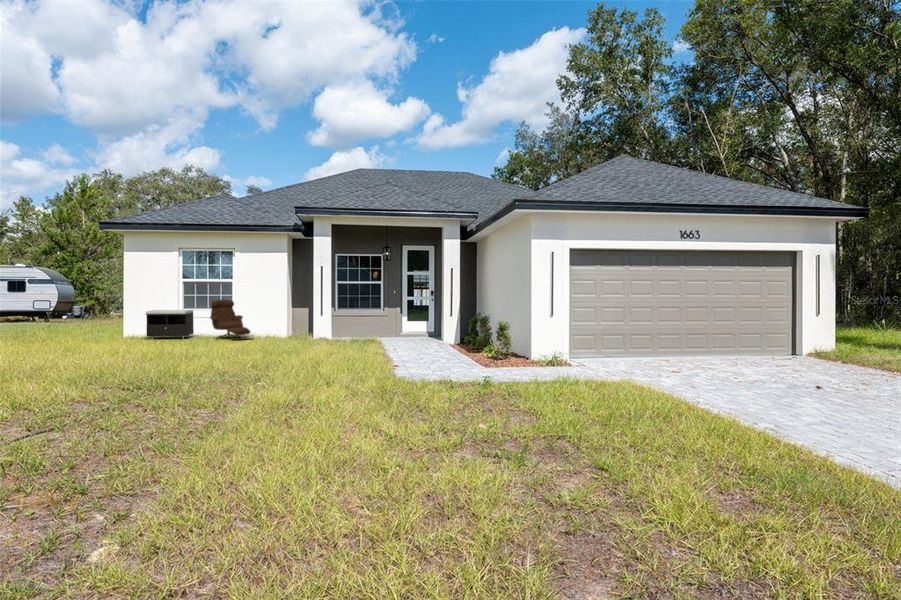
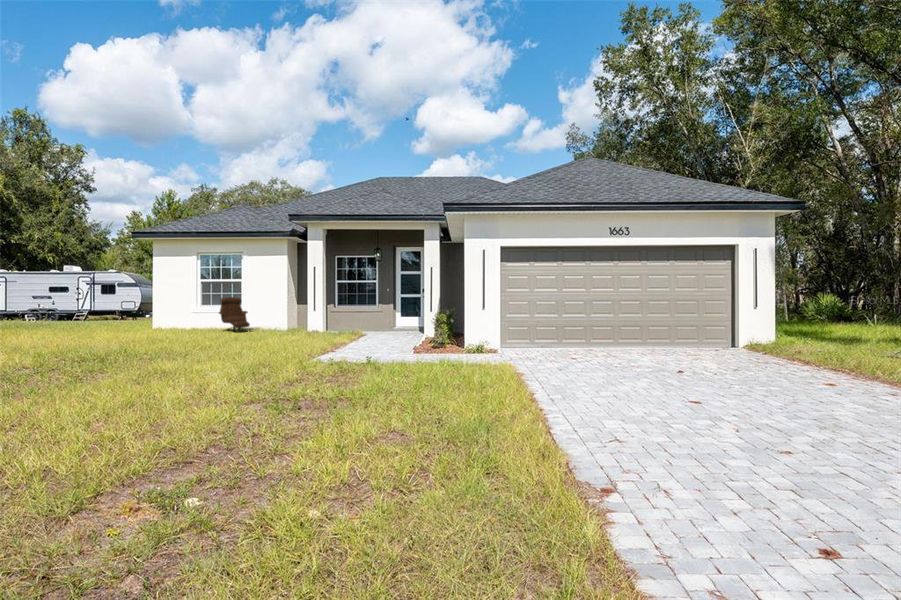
storage bench: present [146,310,194,339] -> none [169,306,209,331]

